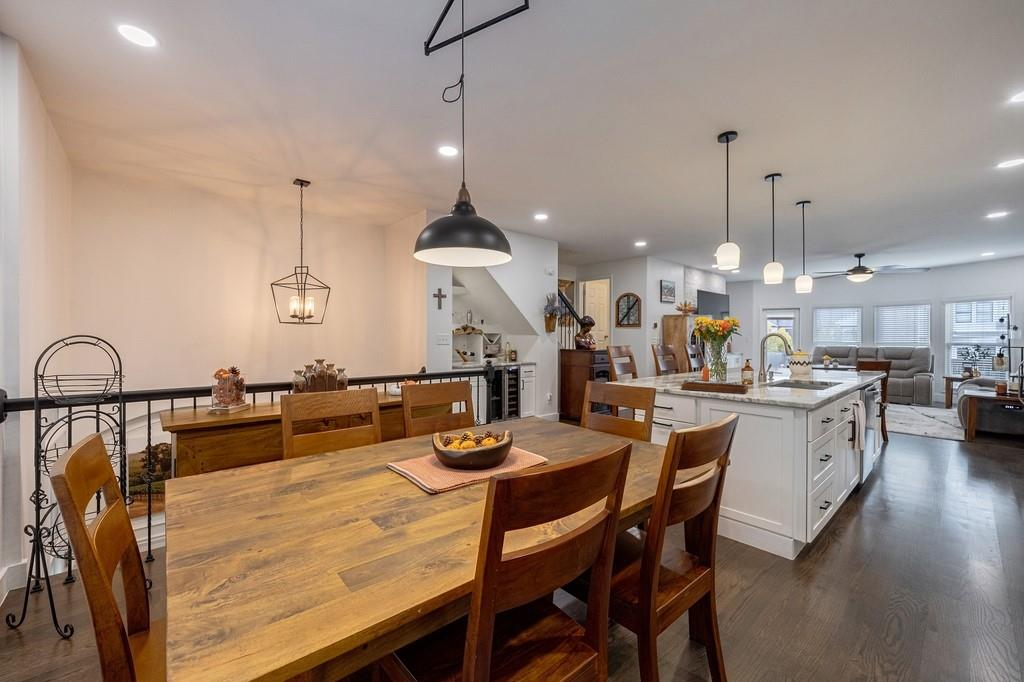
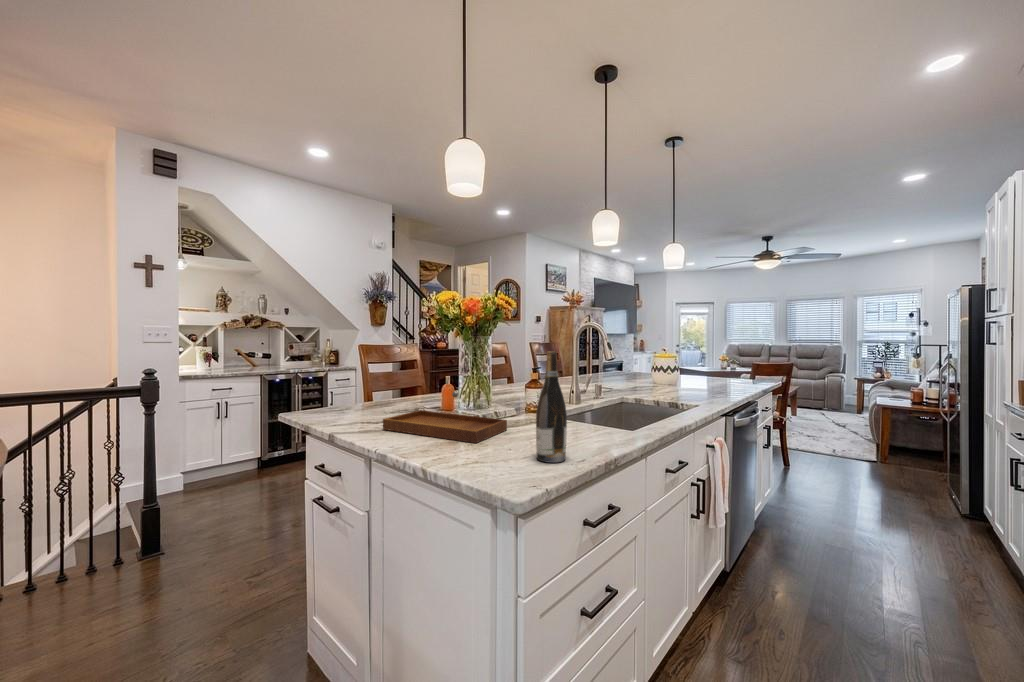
wine bottle: none [787,349,804,399] -> present [536,351,567,463]

